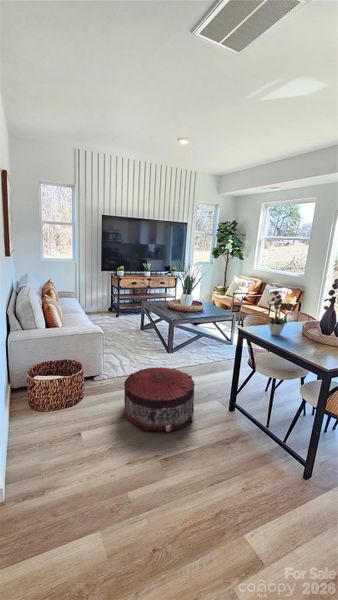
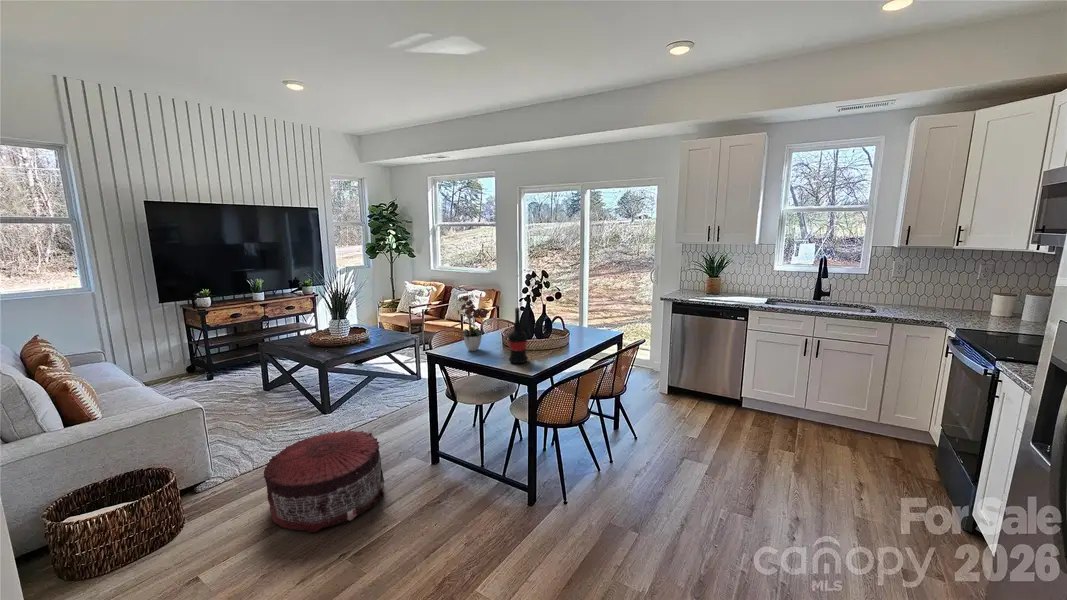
wine bottle: none [305,307,326,355] -> present [508,308,528,363]

